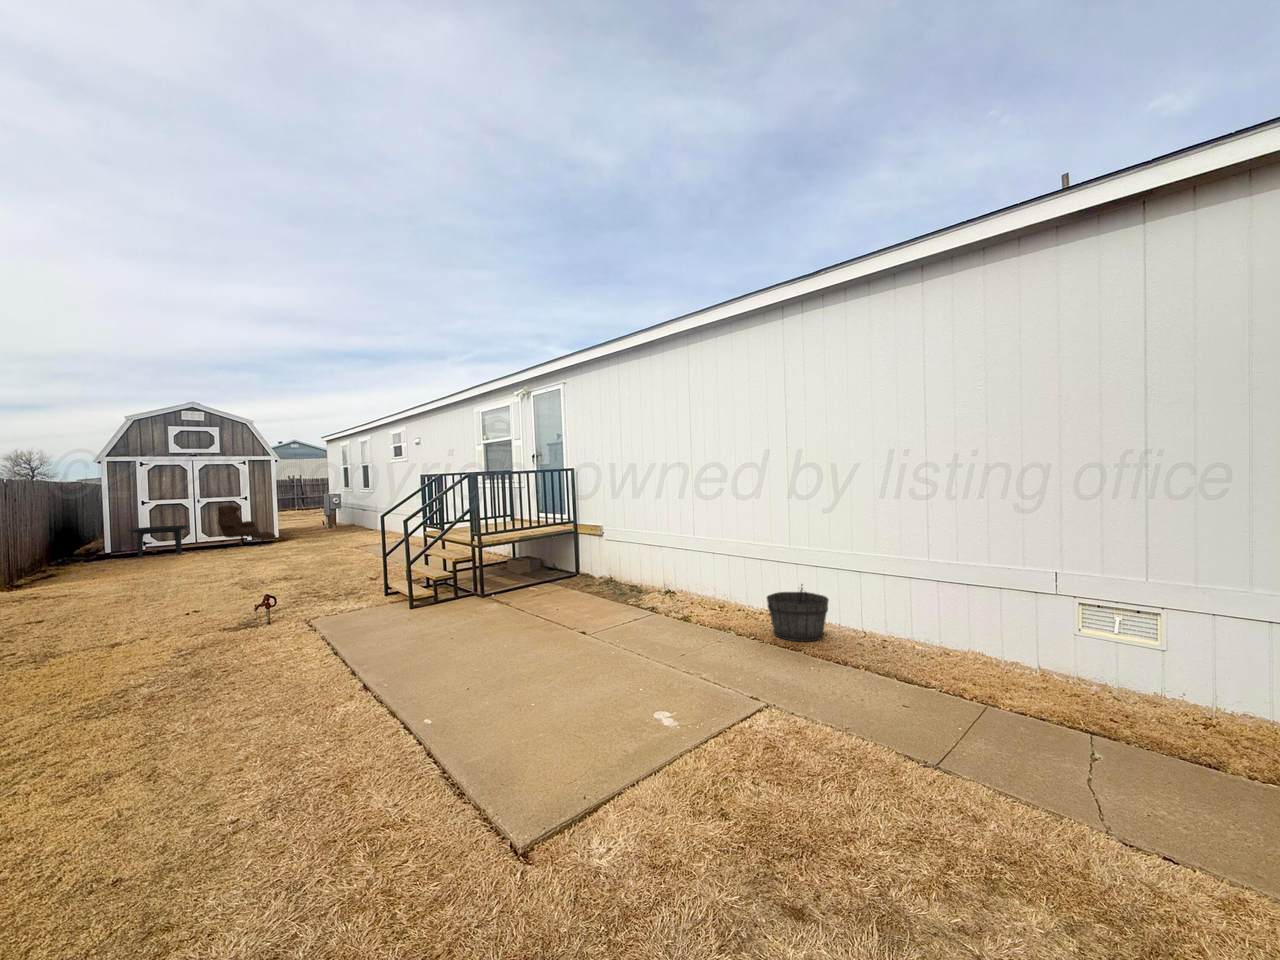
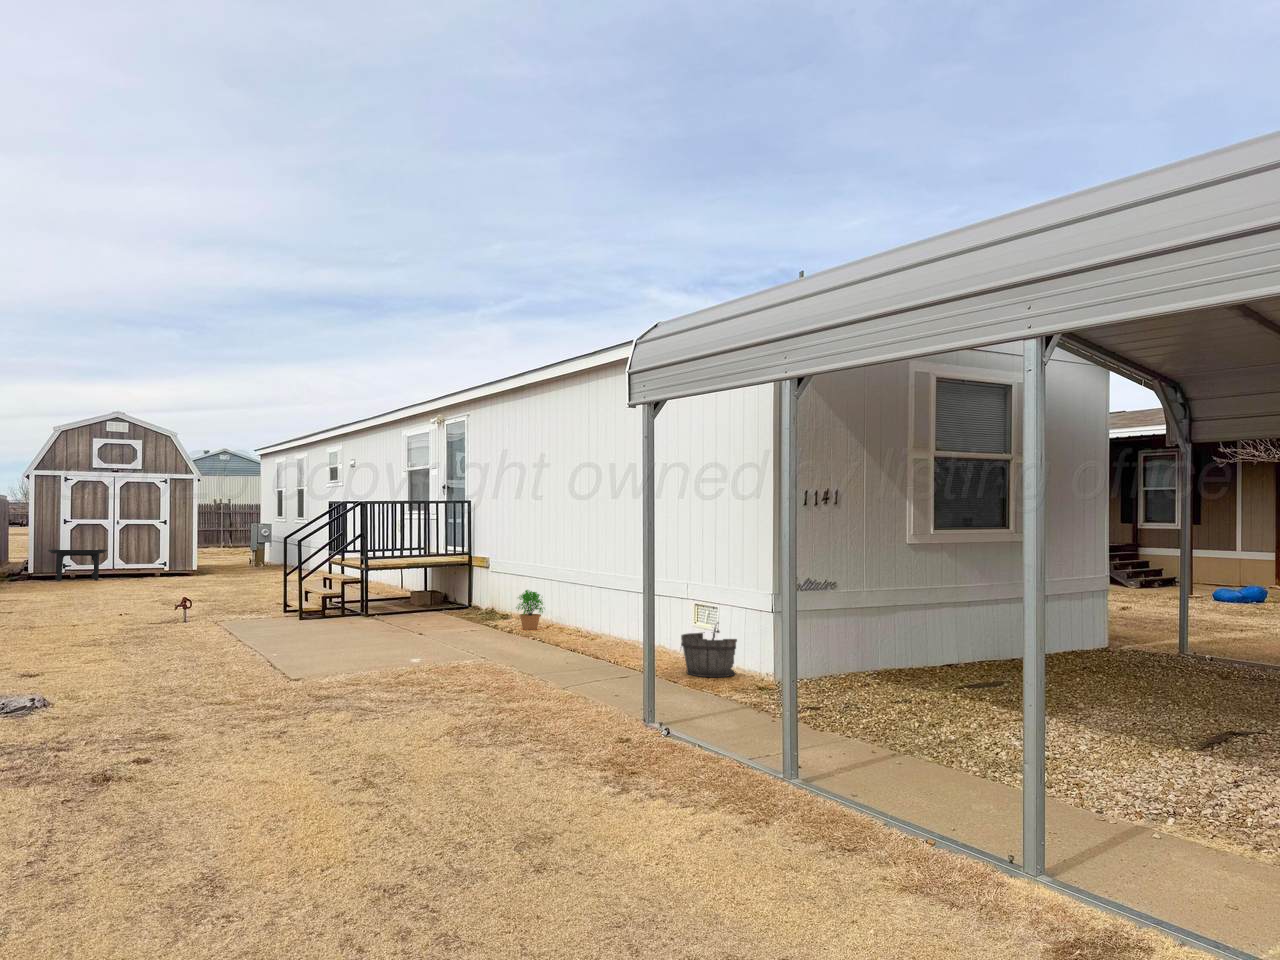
lounge chair: present [218,505,276,548] -> none [136,529,195,578]
potted plant: none [666,563,701,608] -> present [516,590,543,630]
wooden bucket: present [767,584,829,641] -> present [681,623,737,677]

